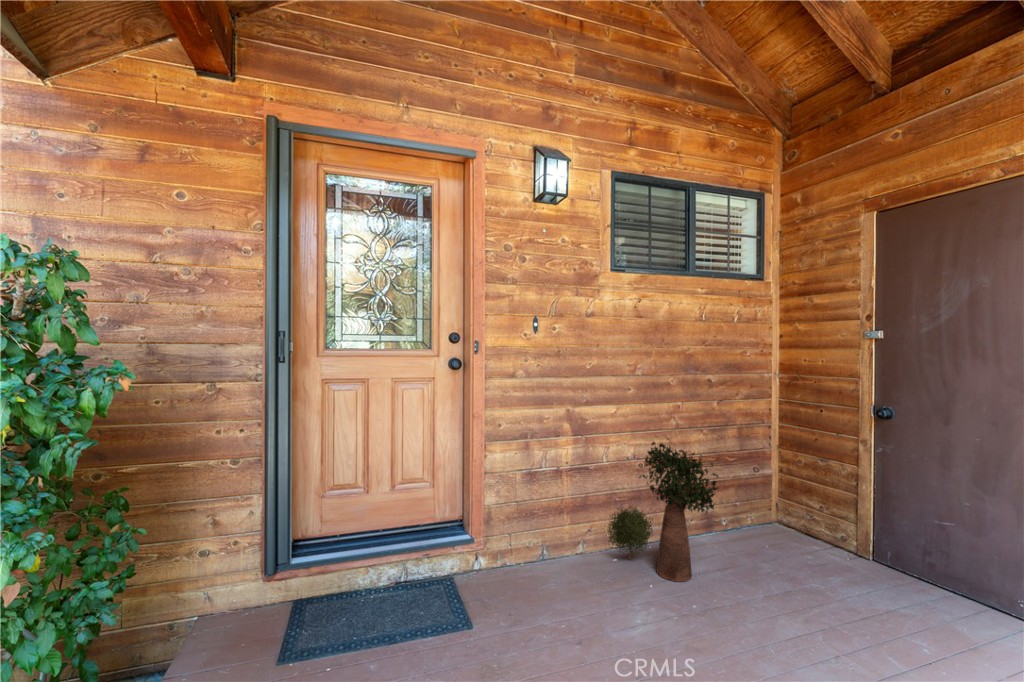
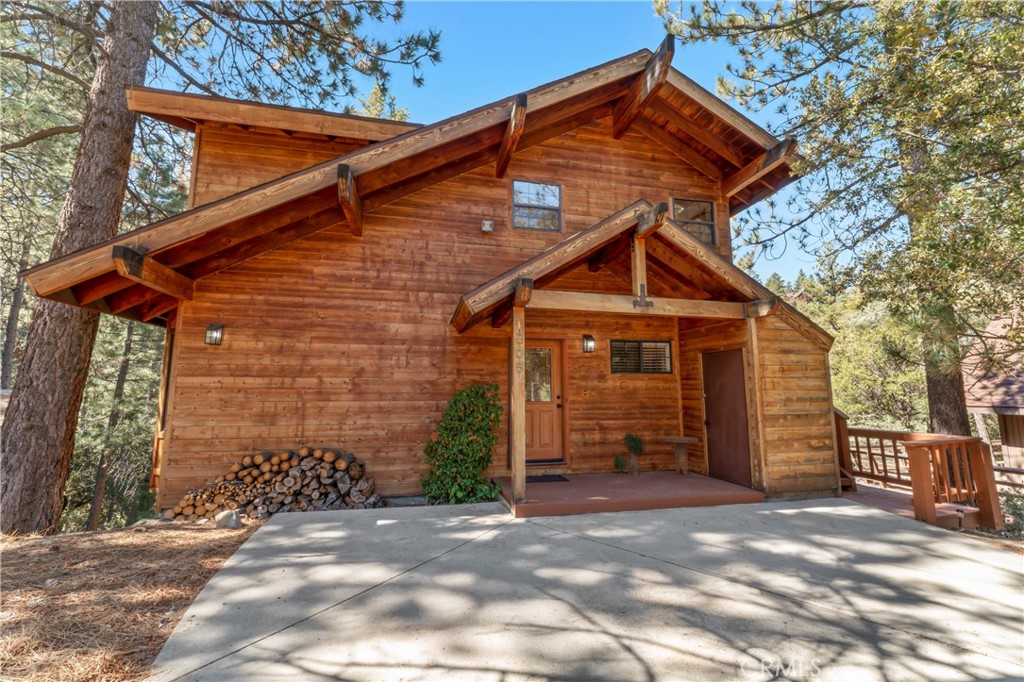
side table: none [745,445,856,561] -> present [663,436,698,475]

